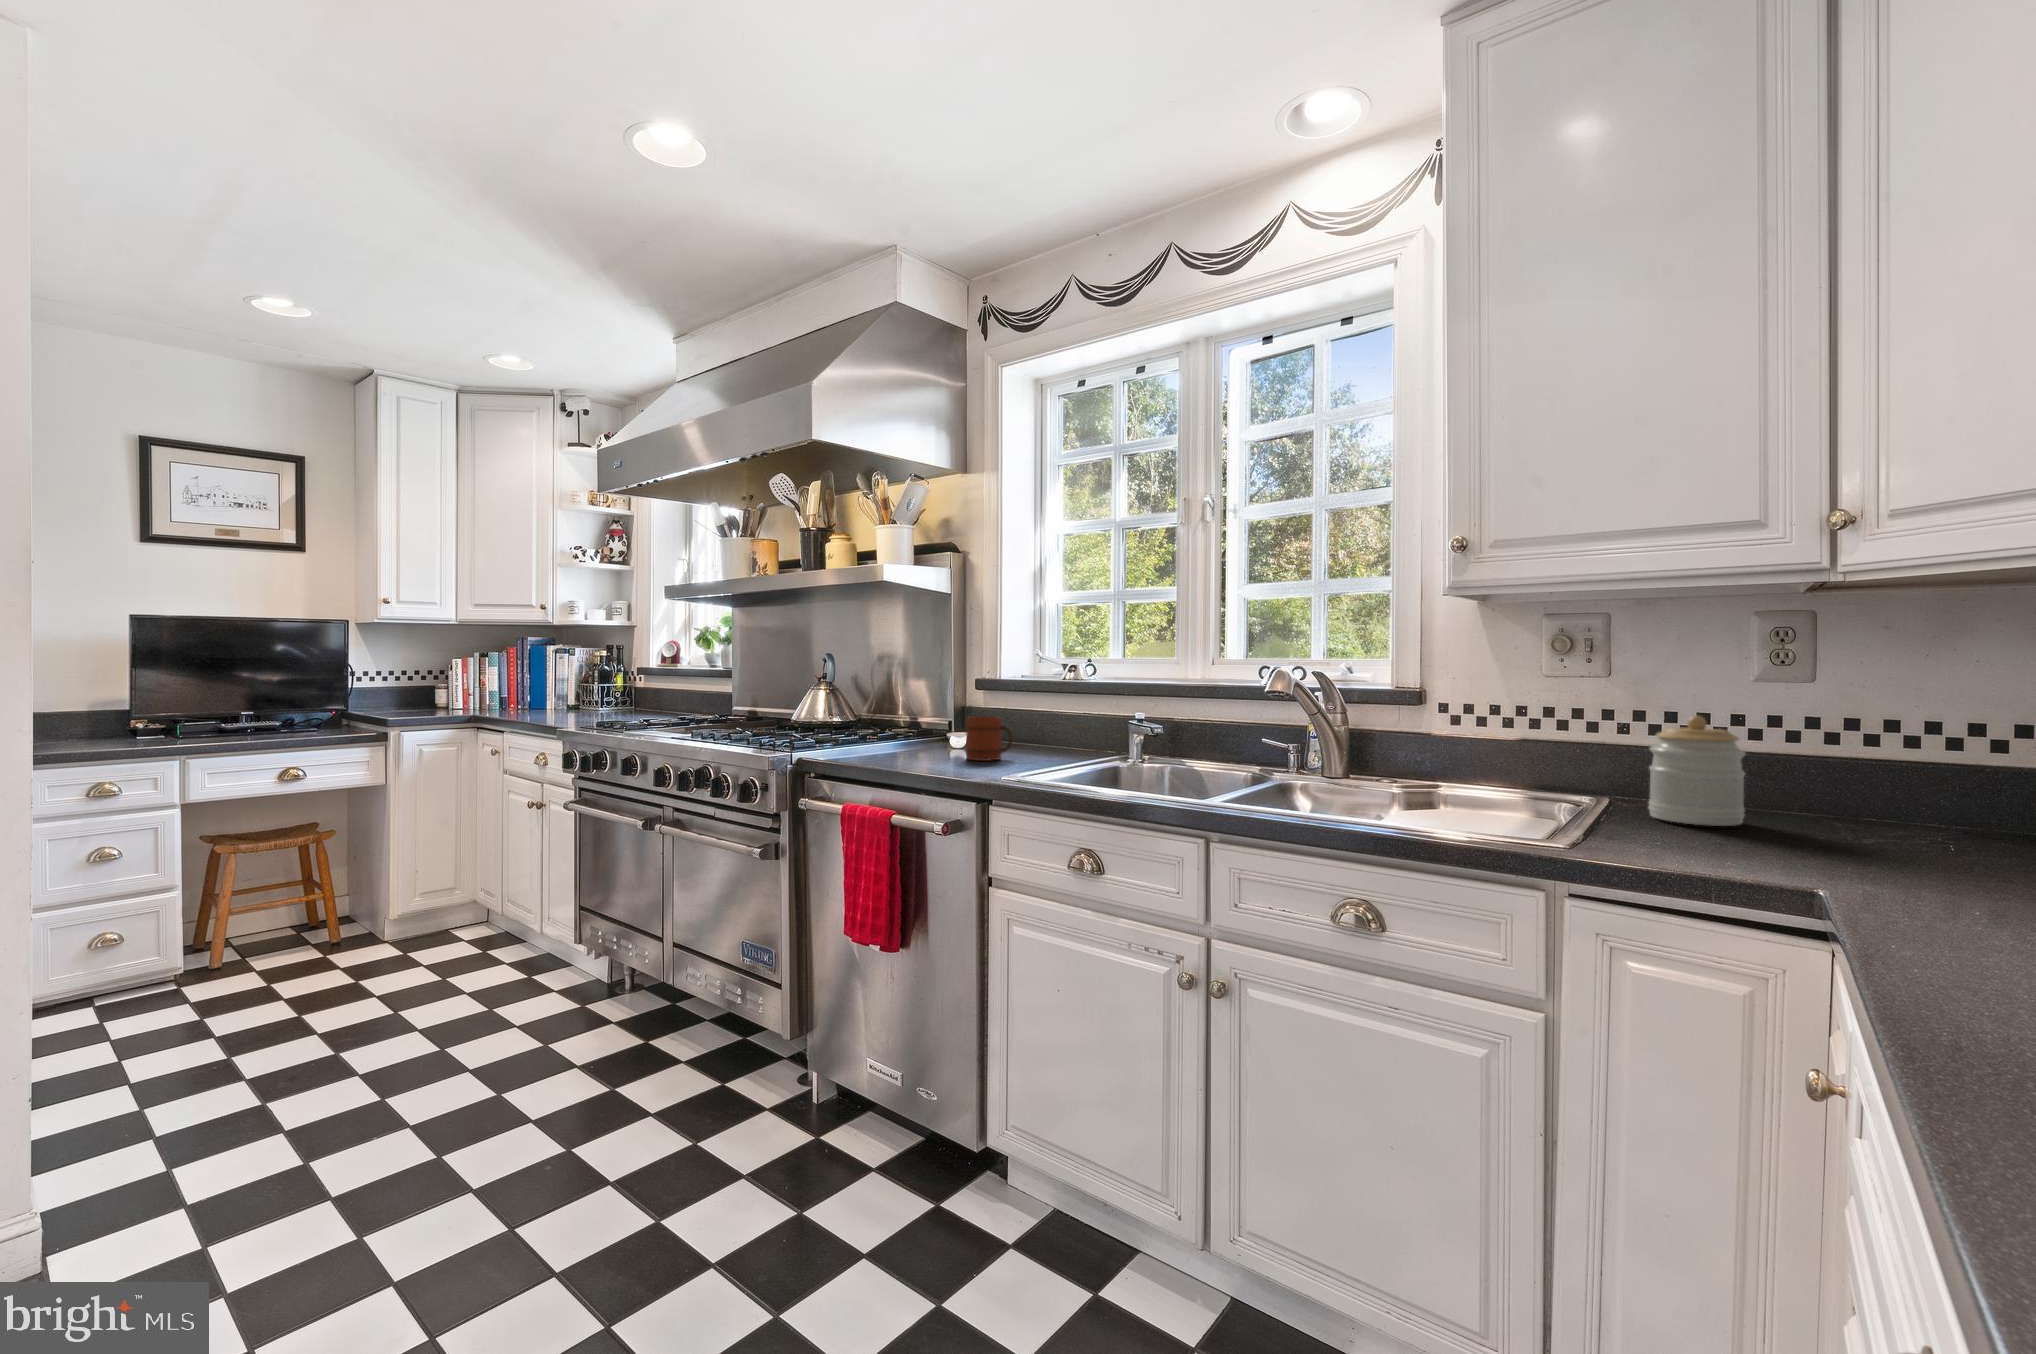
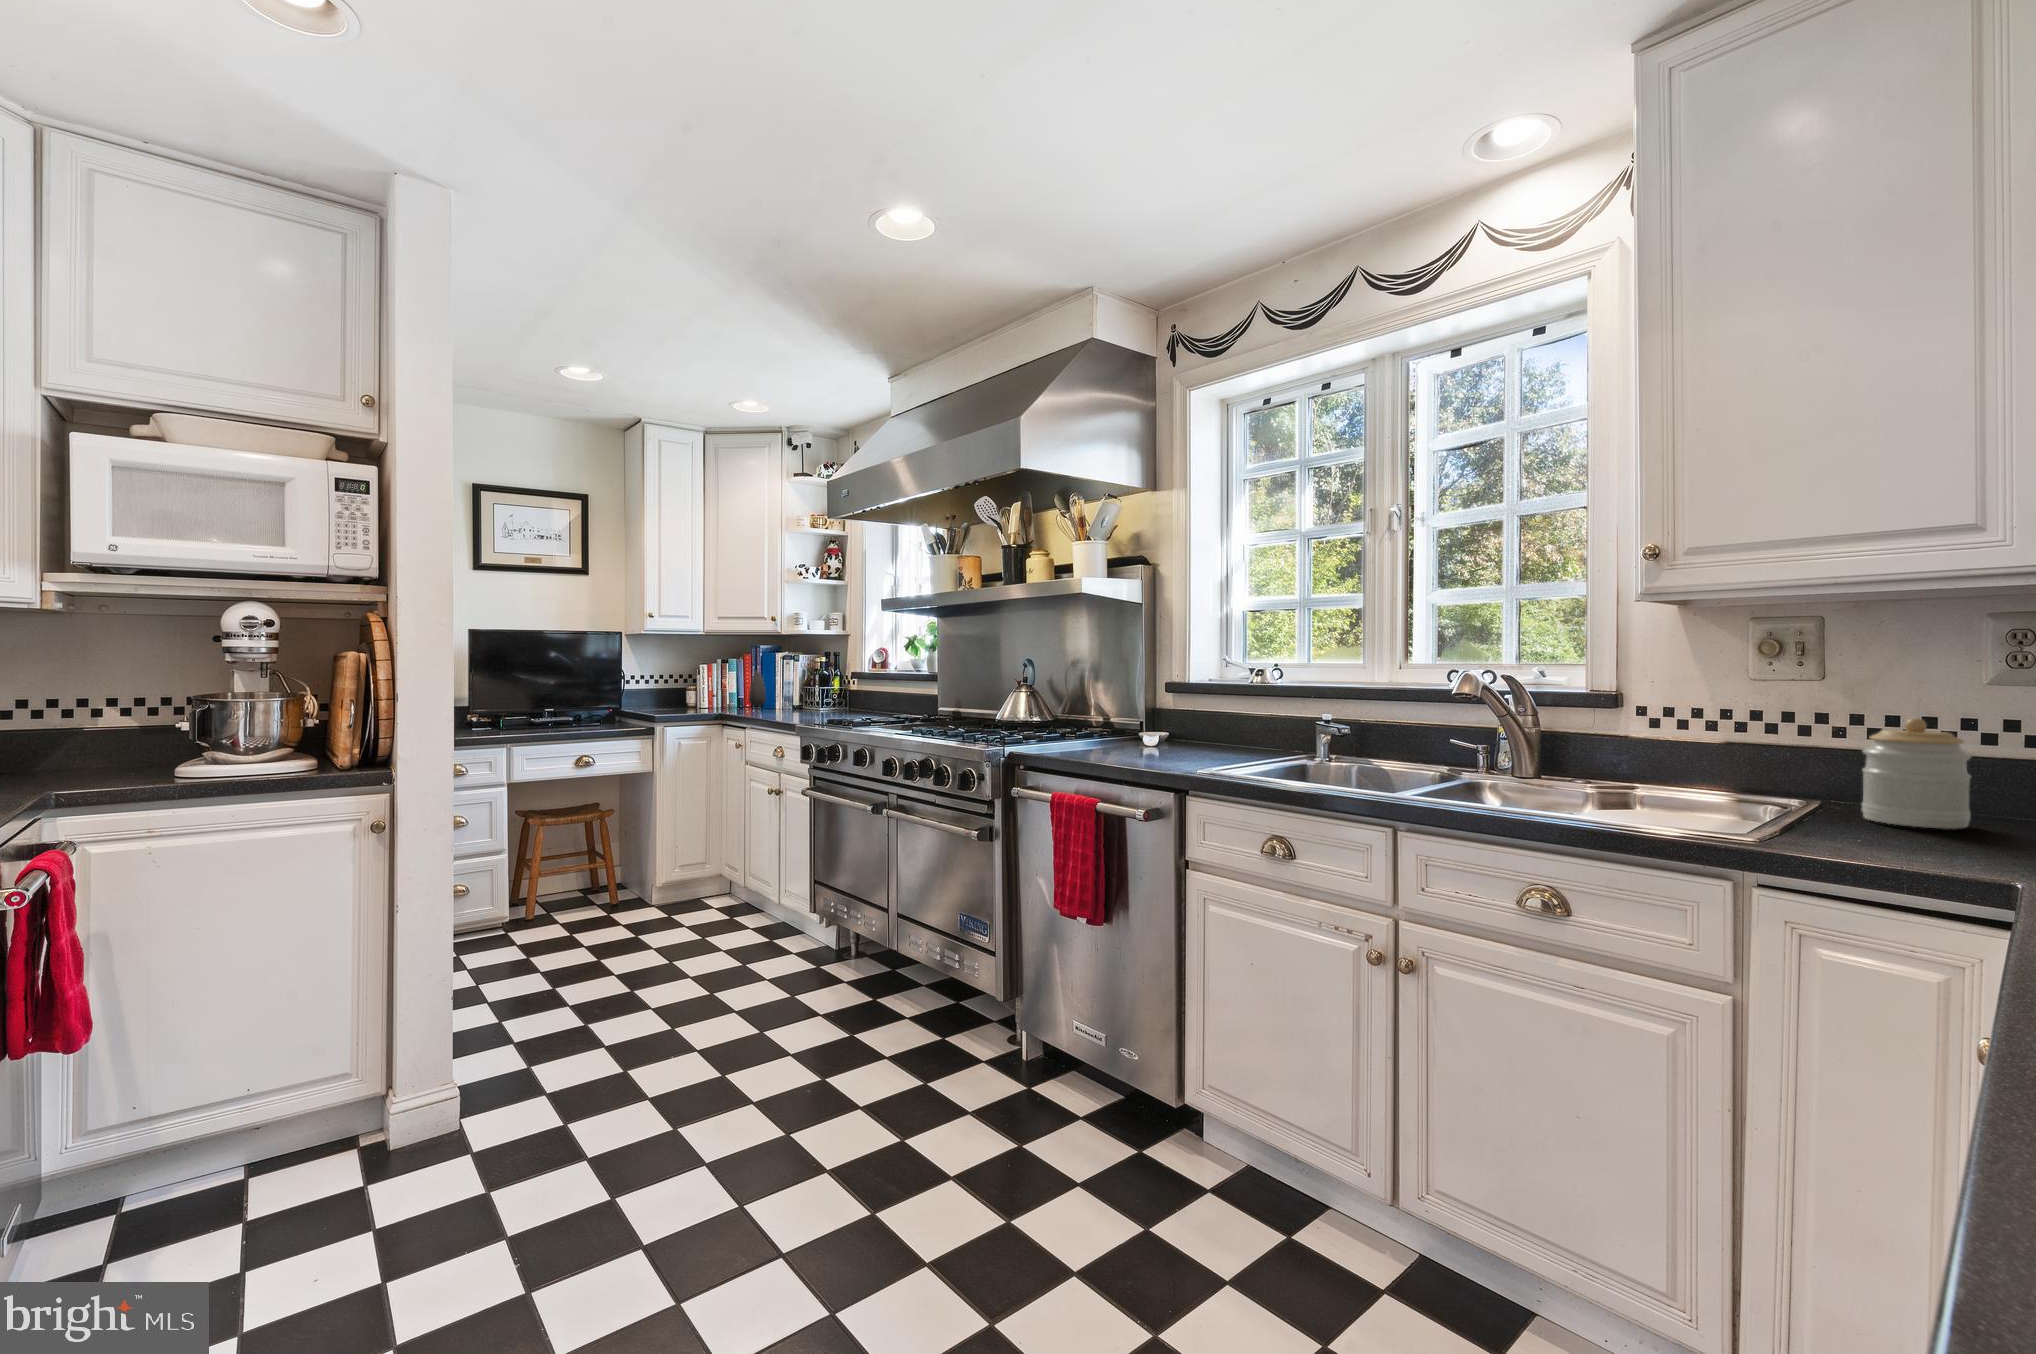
bottle: none [512,646,534,707] -> present [749,671,766,707]
mug: present [966,716,1012,761] -> none [1160,716,1203,756]

